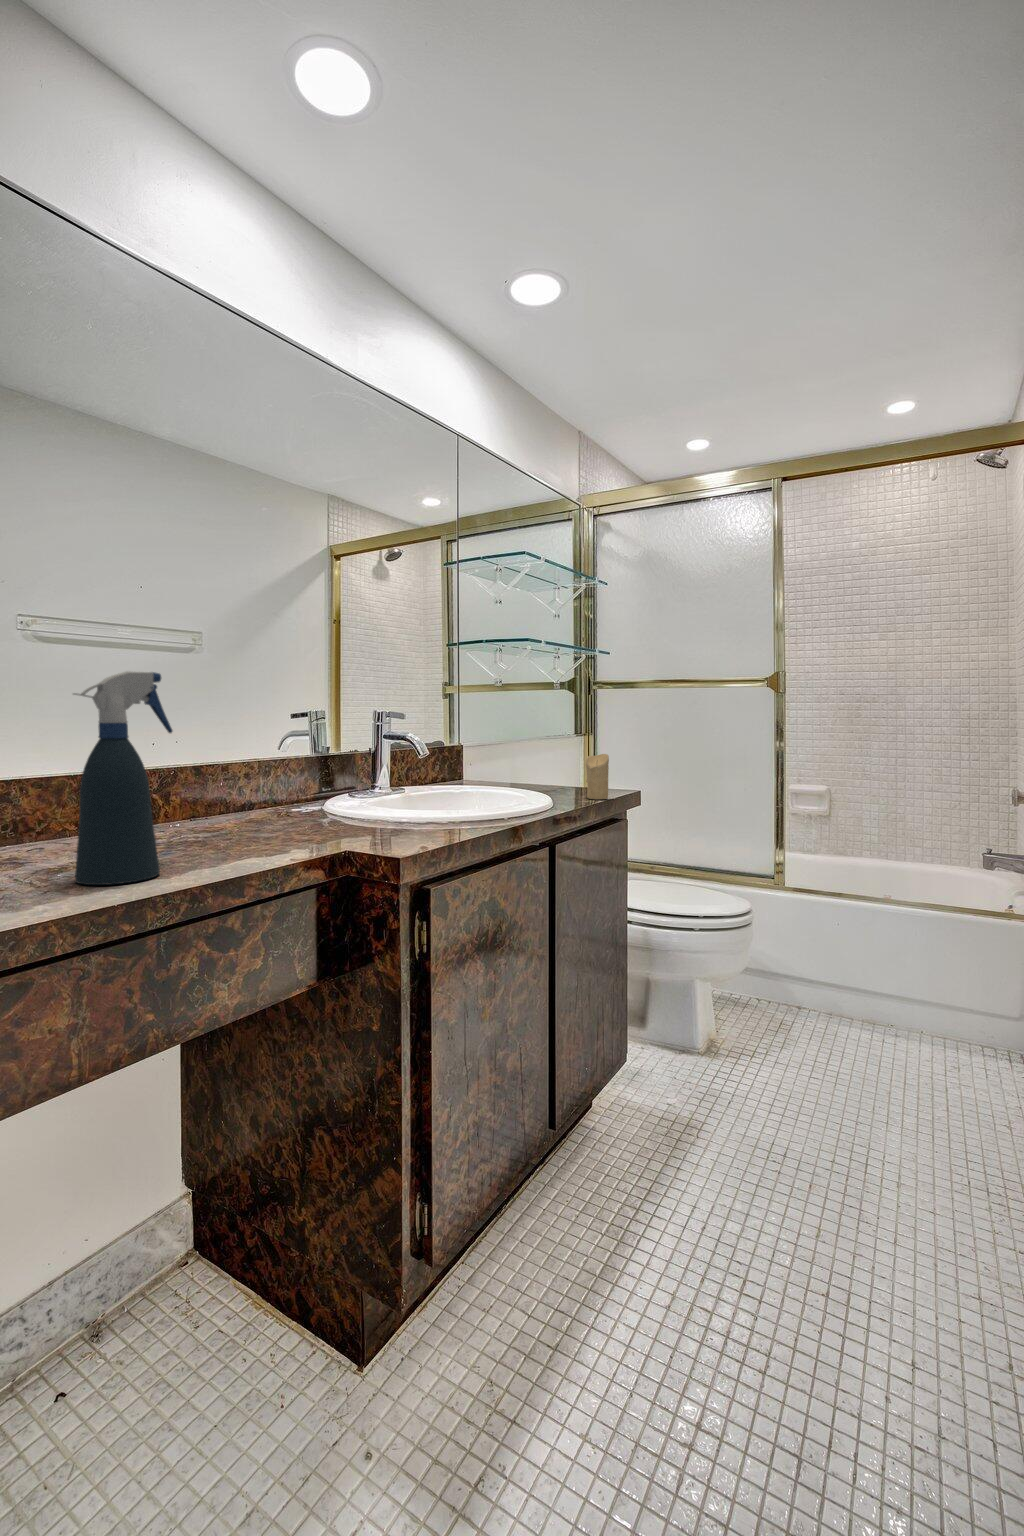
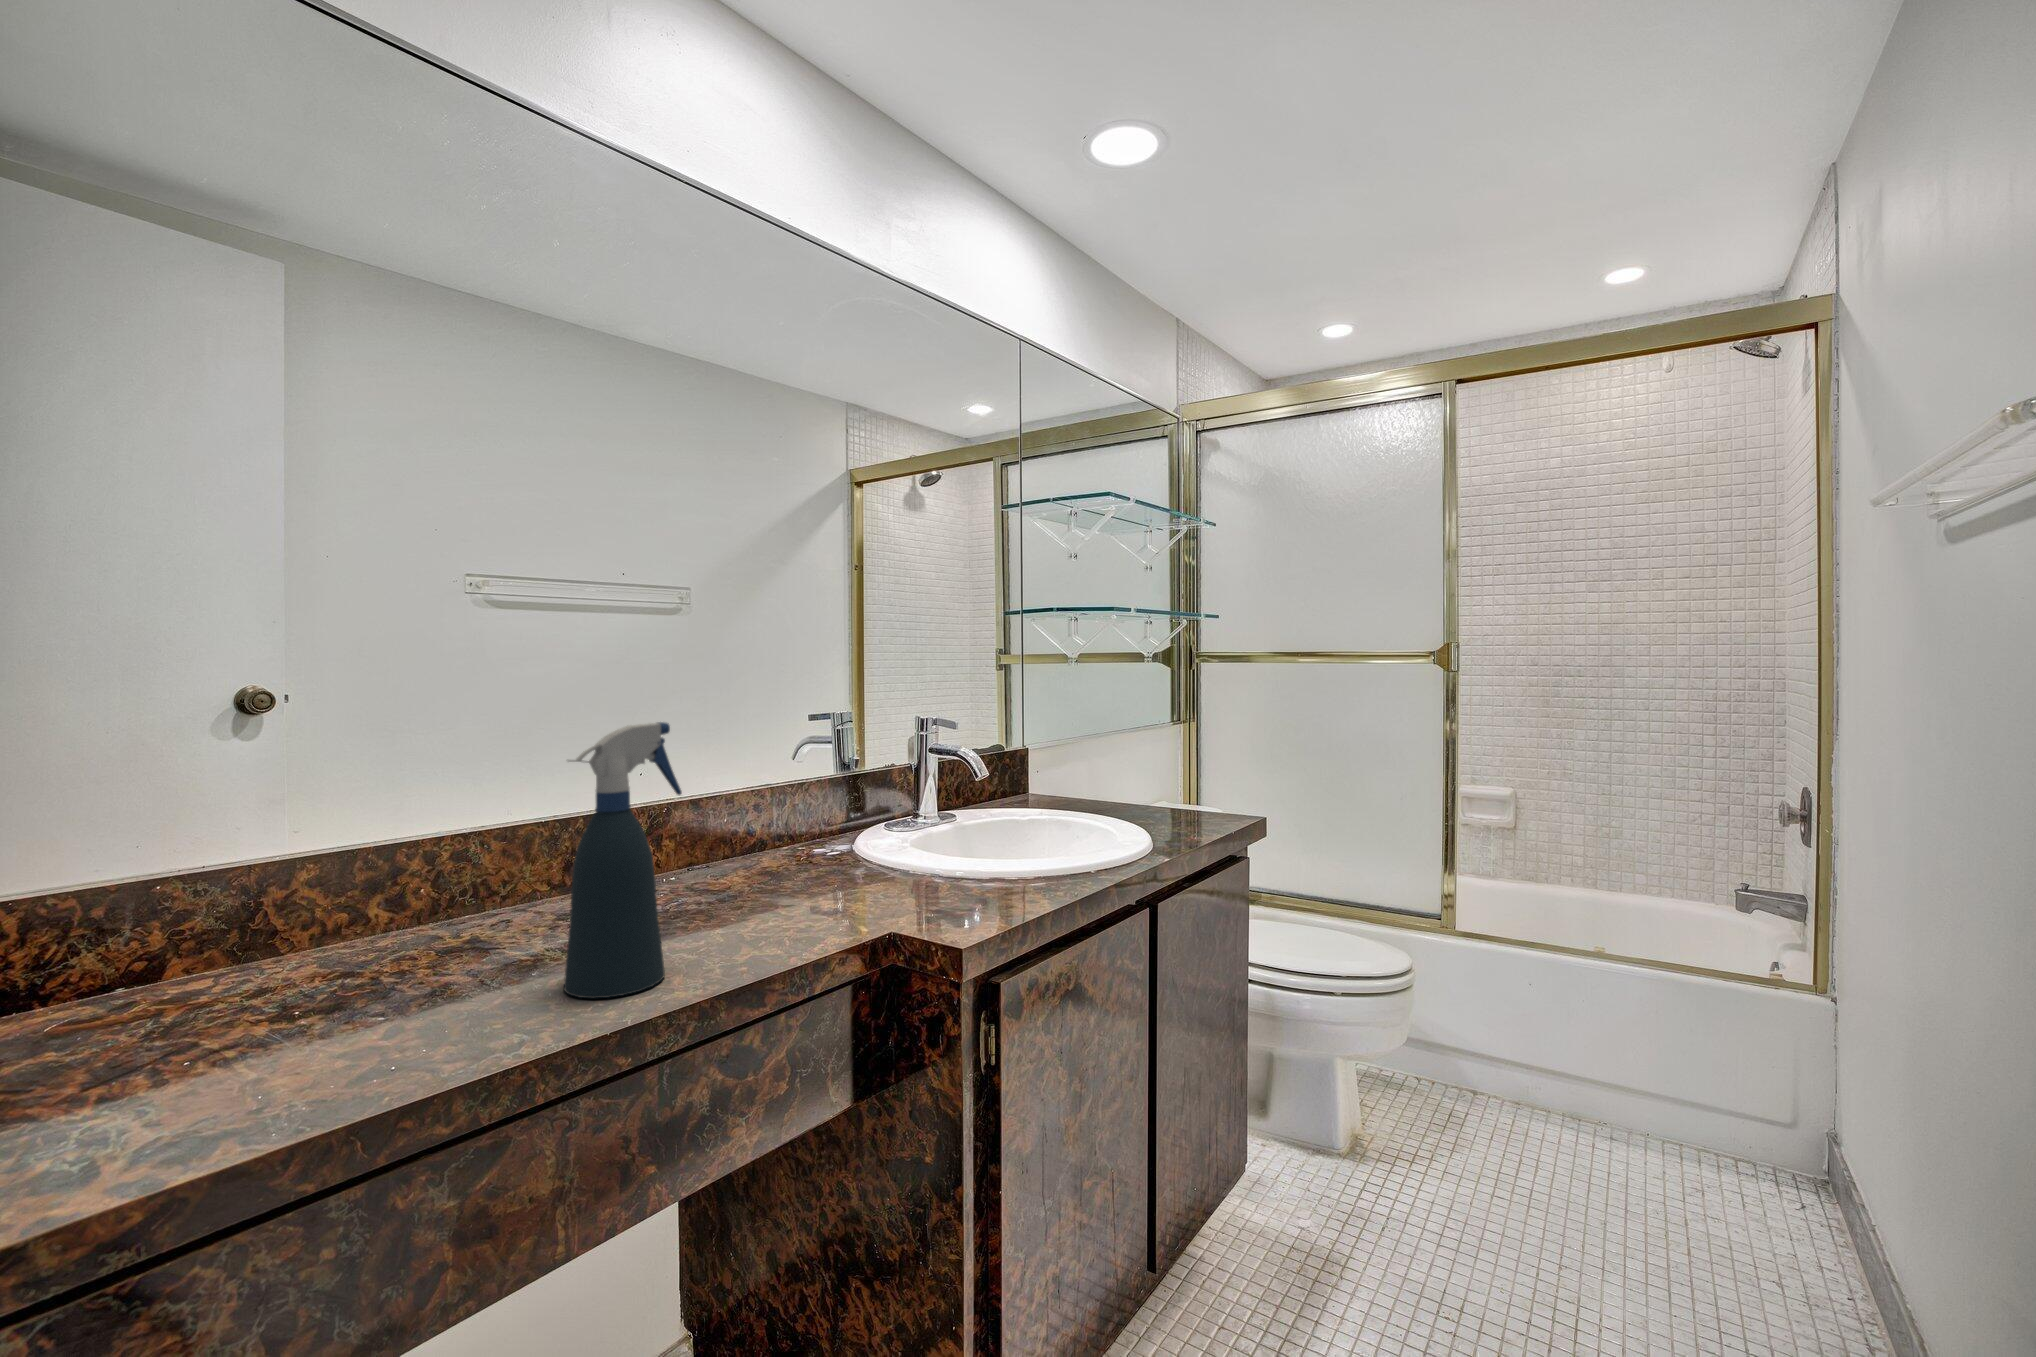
candle: present [586,754,609,799] -> none [1188,764,1218,825]

